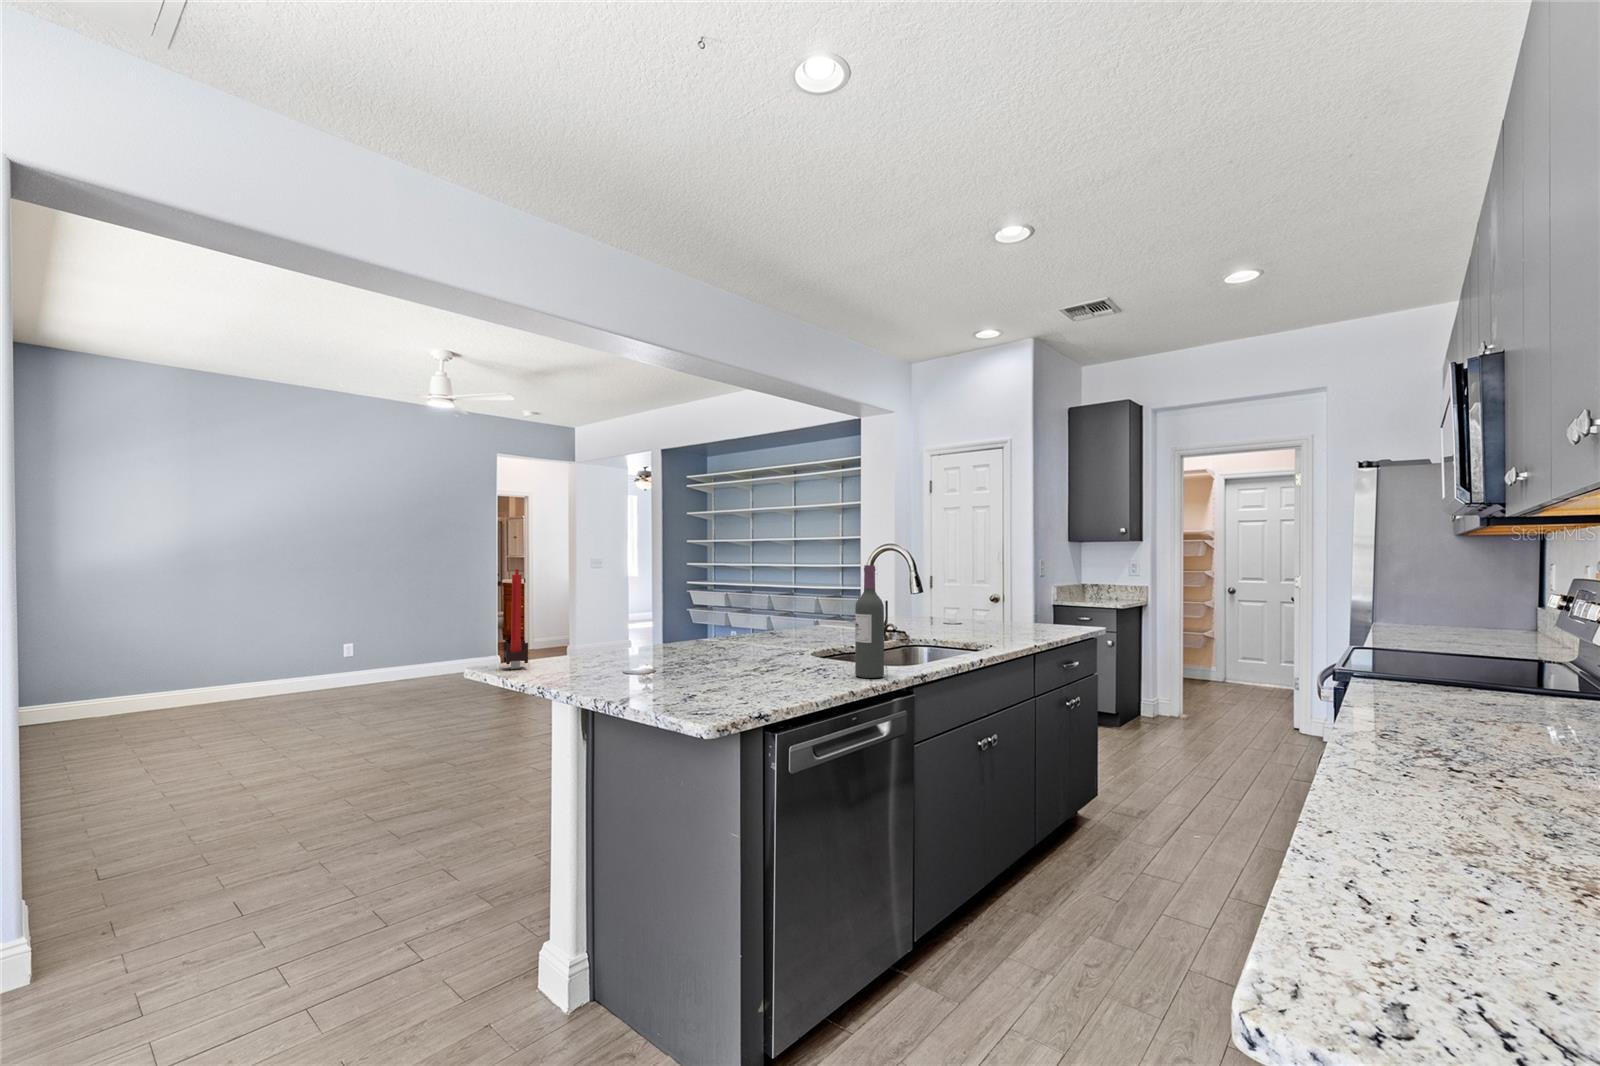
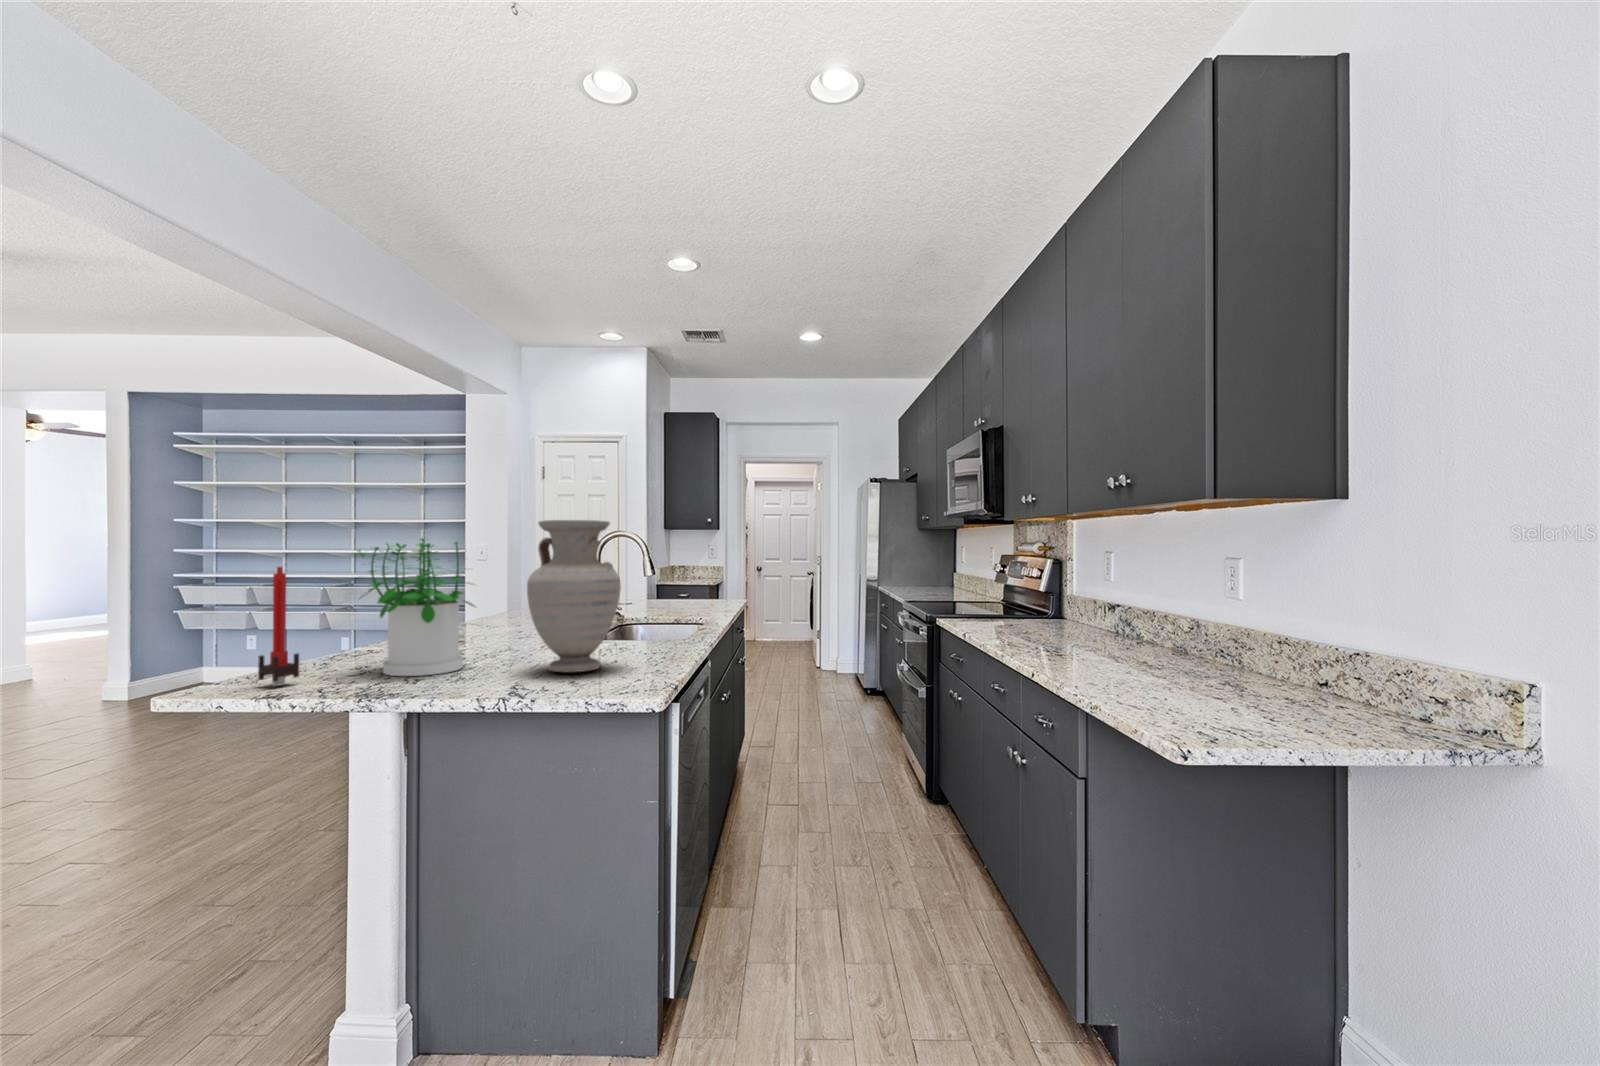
vase: none [681,524,776,686] -> present [527,520,621,672]
potted plant: none [573,545,670,673] -> present [358,538,475,676]
wine bottle: present [855,565,884,678] -> none [659,556,684,652]

